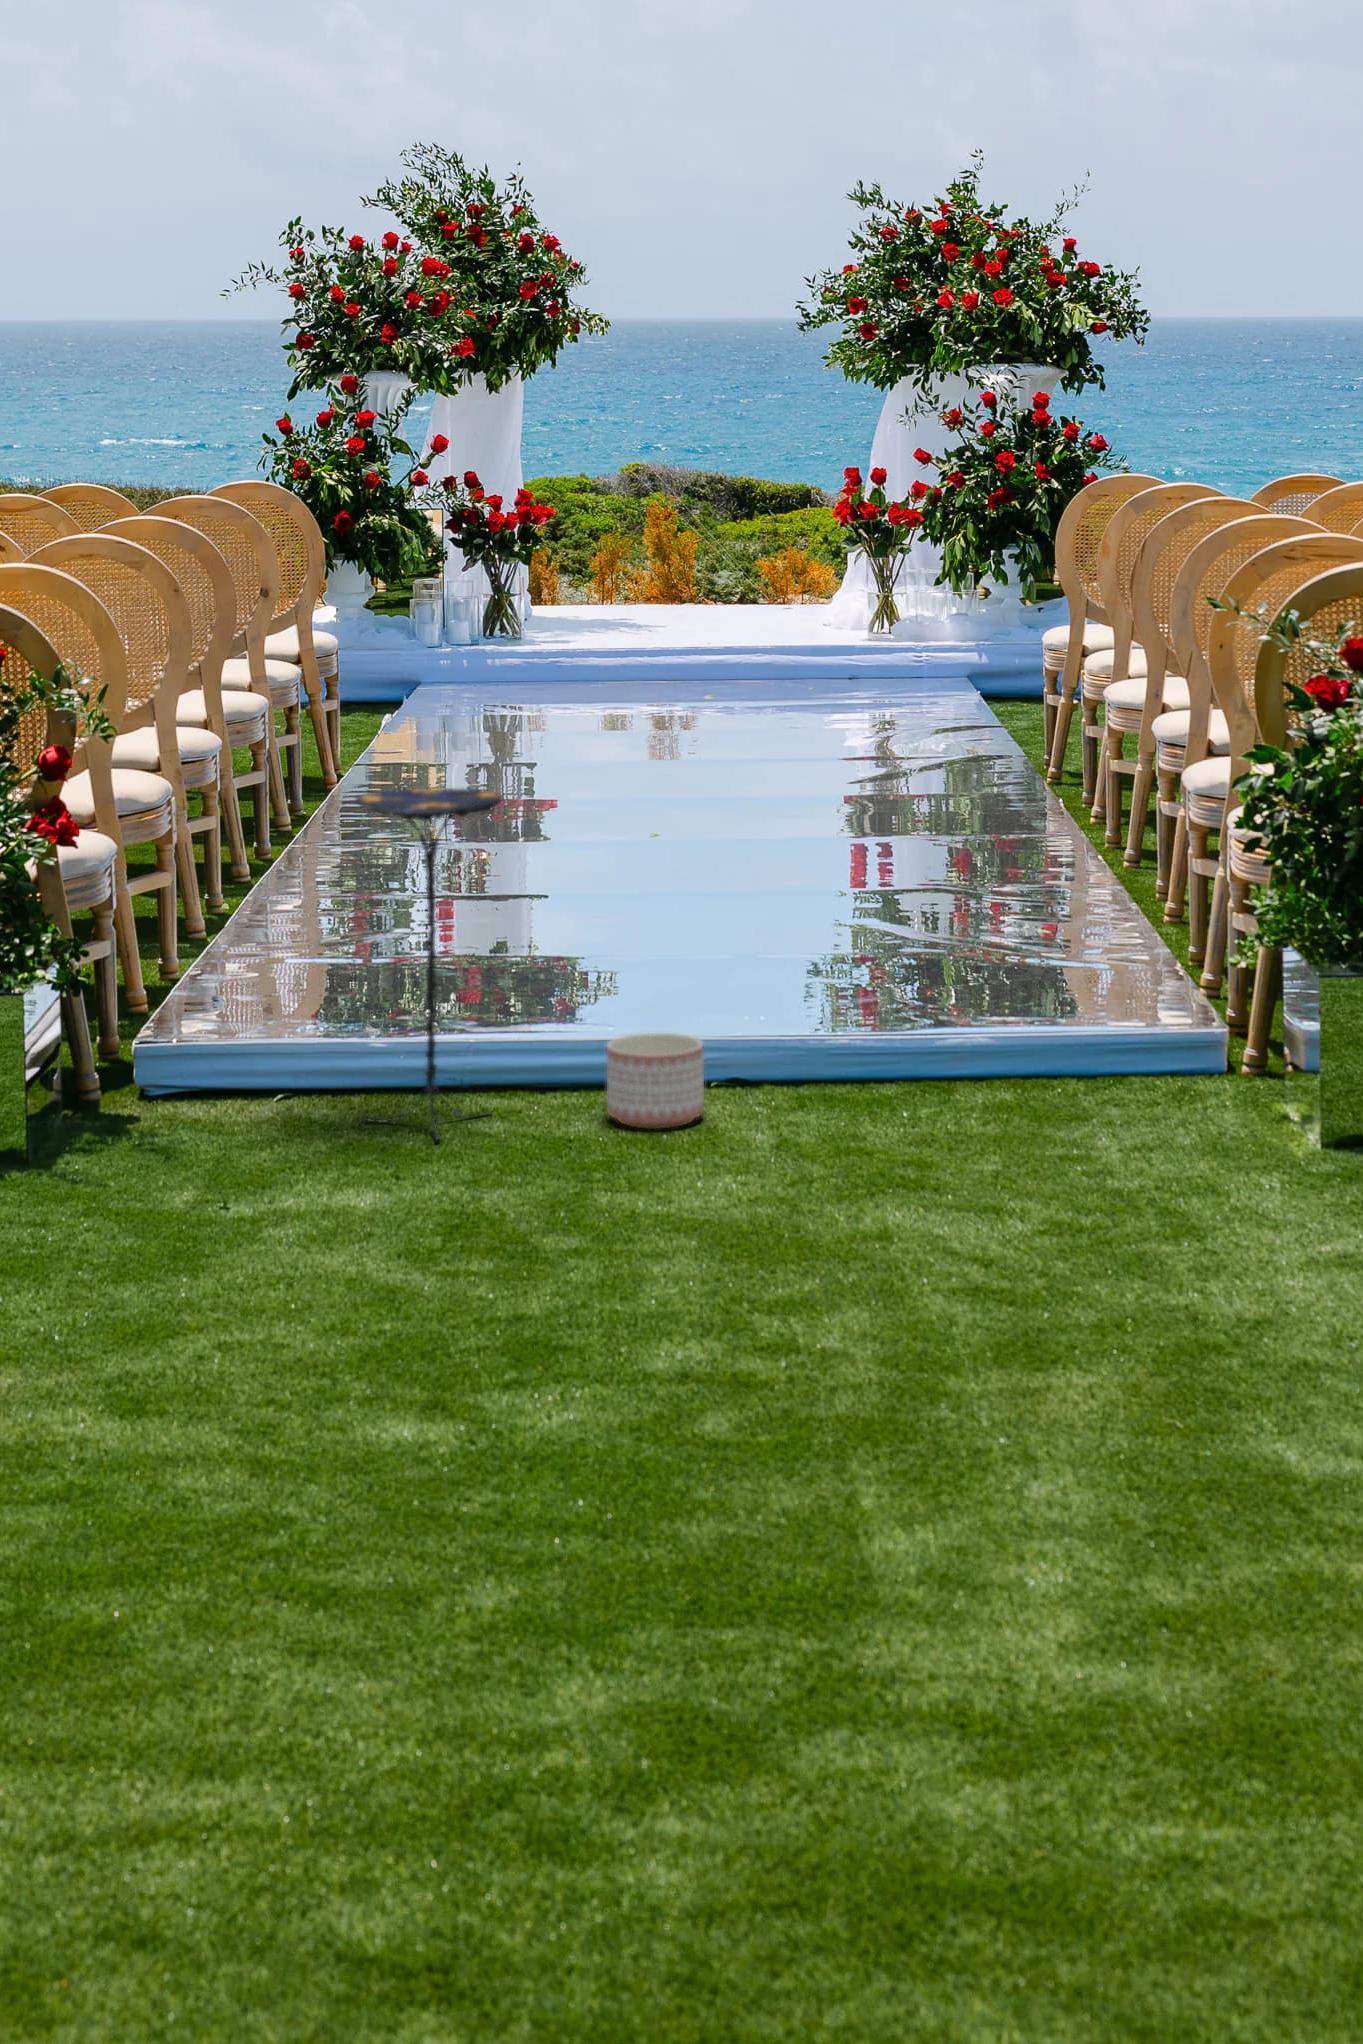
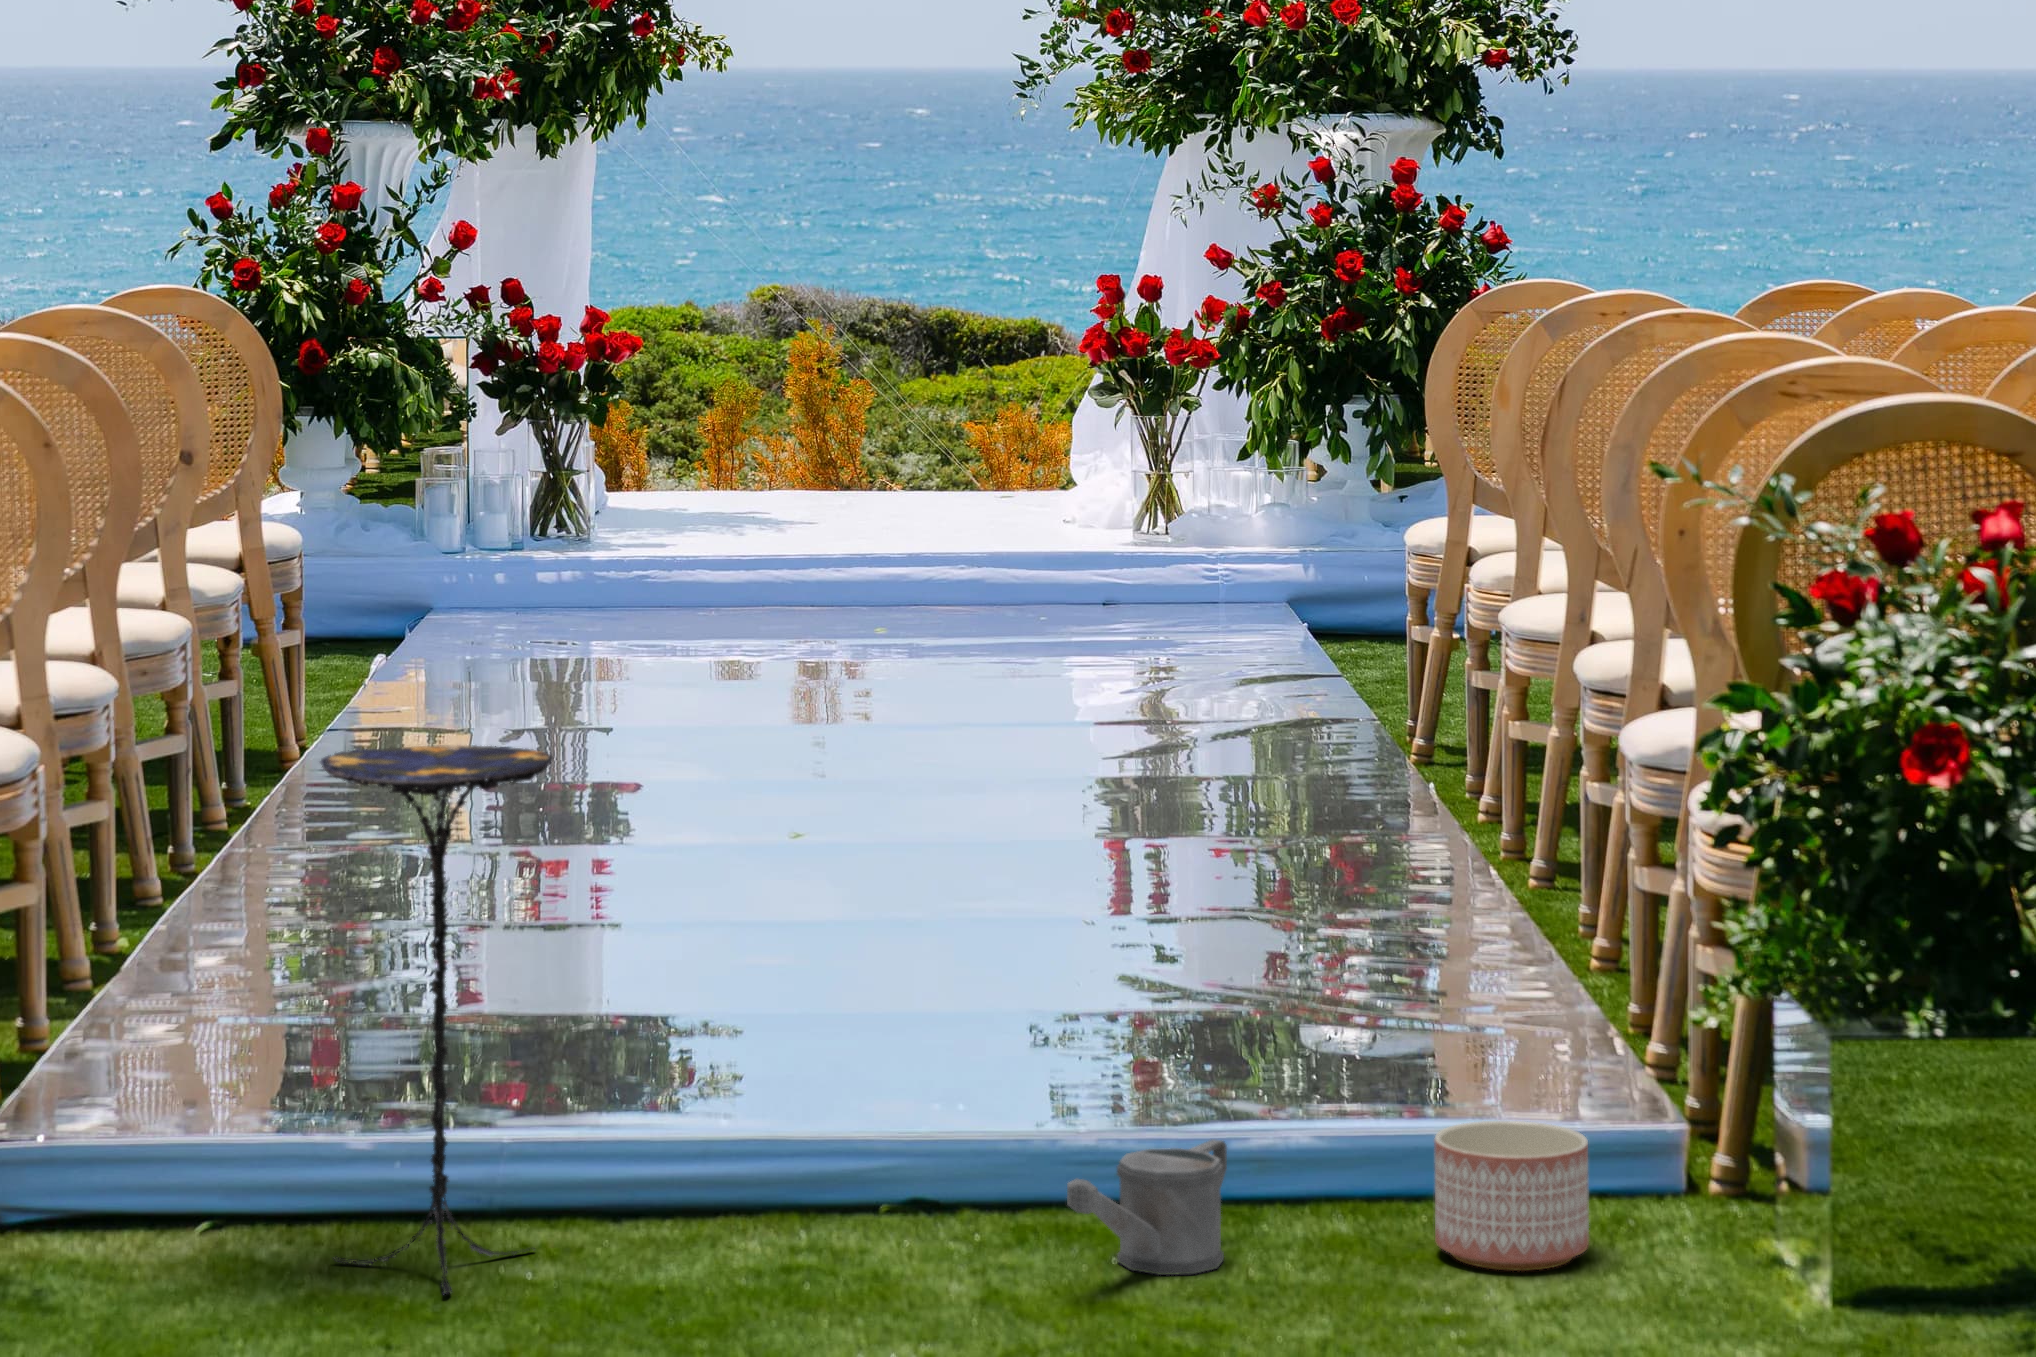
planter: present [606,1033,704,1129] -> present [1434,1121,1589,1271]
watering can: none [833,1040,934,1127] -> present [1067,1139,1227,1275]

